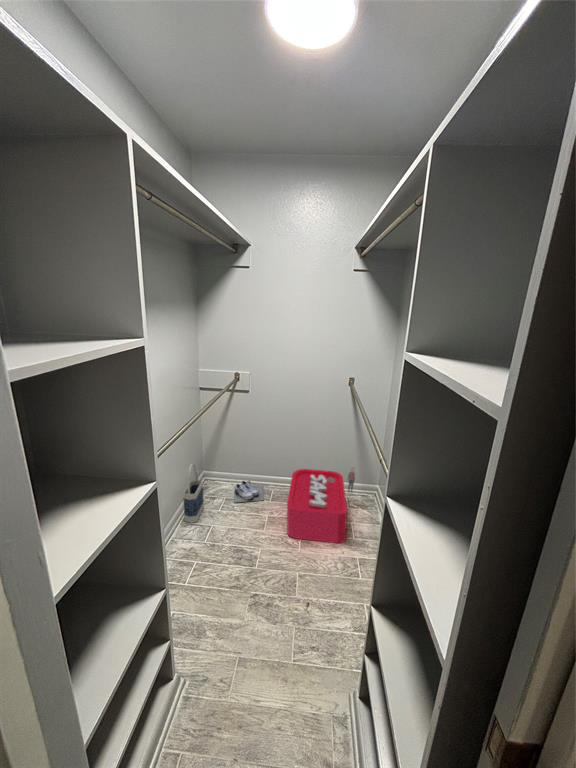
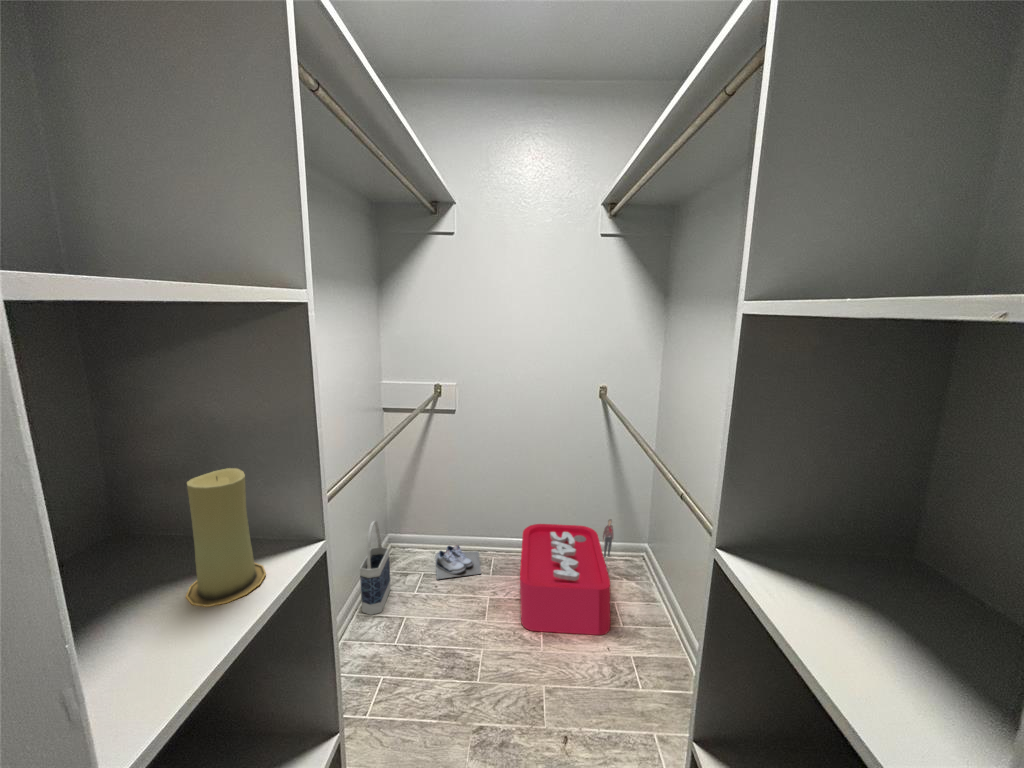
candle: none [72,436,119,515] -> present [186,468,266,607]

